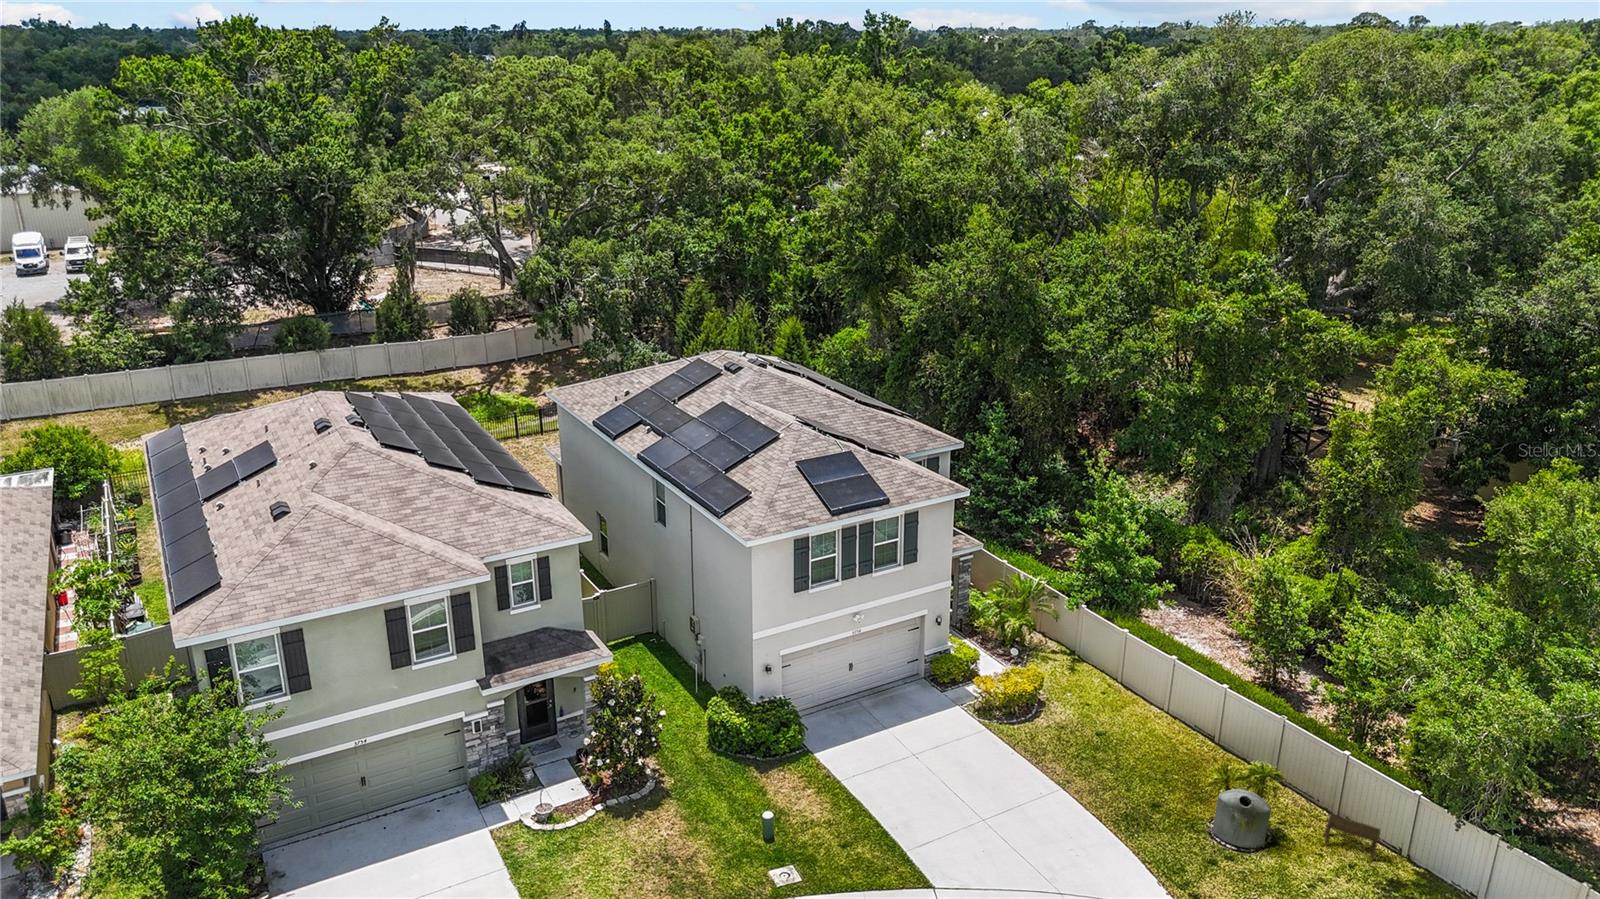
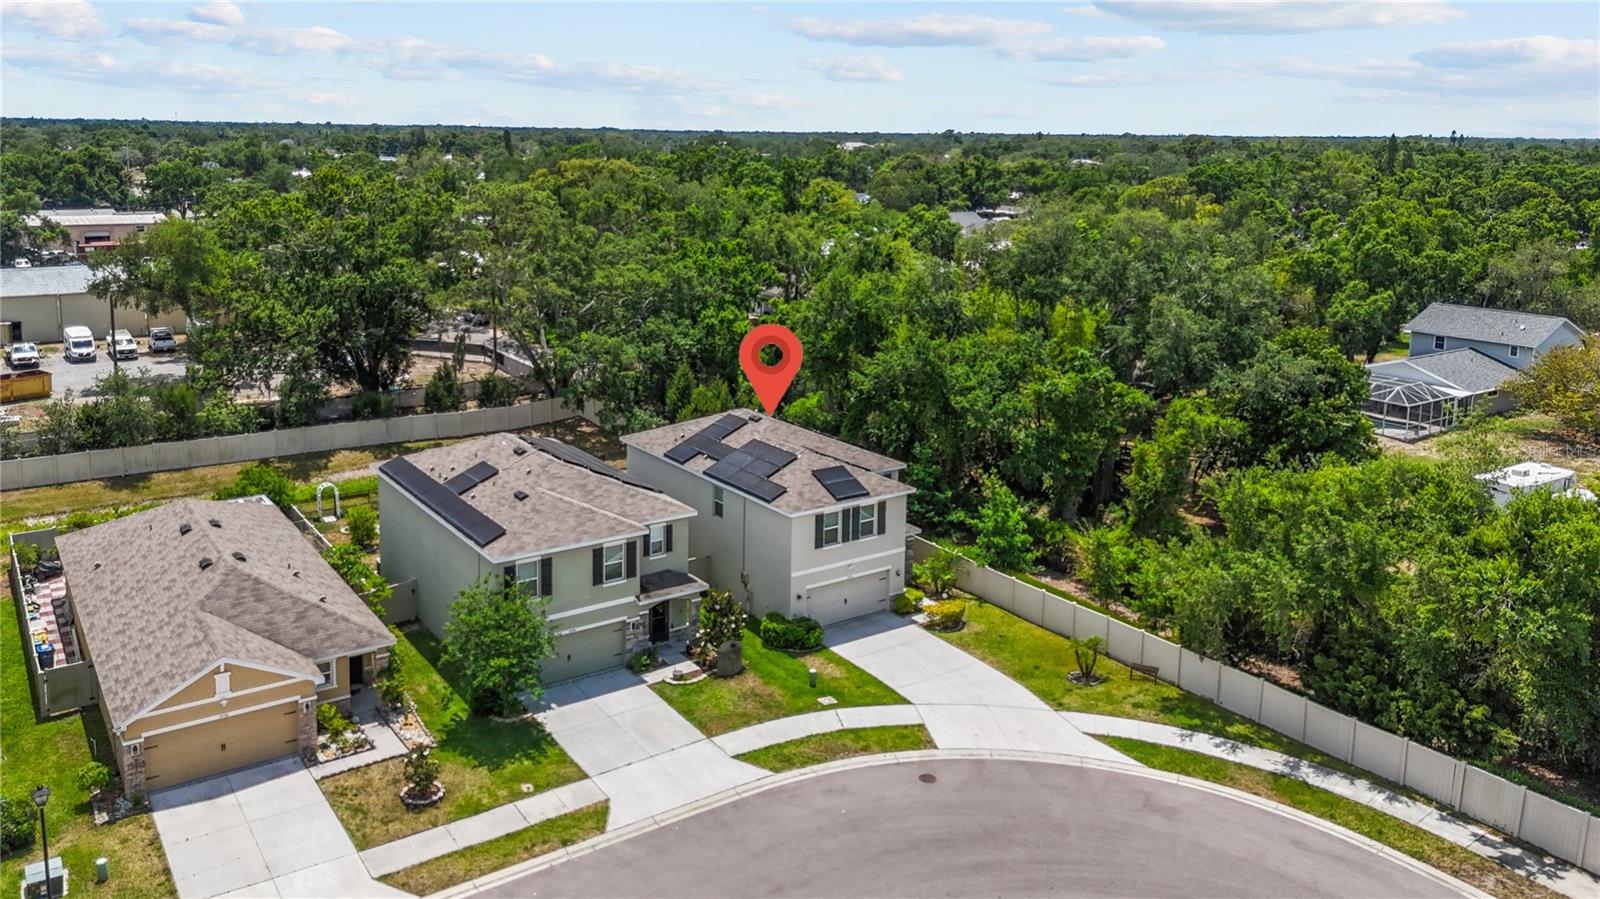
trash can: present [1212,789,1271,849] -> present [717,640,743,676]

